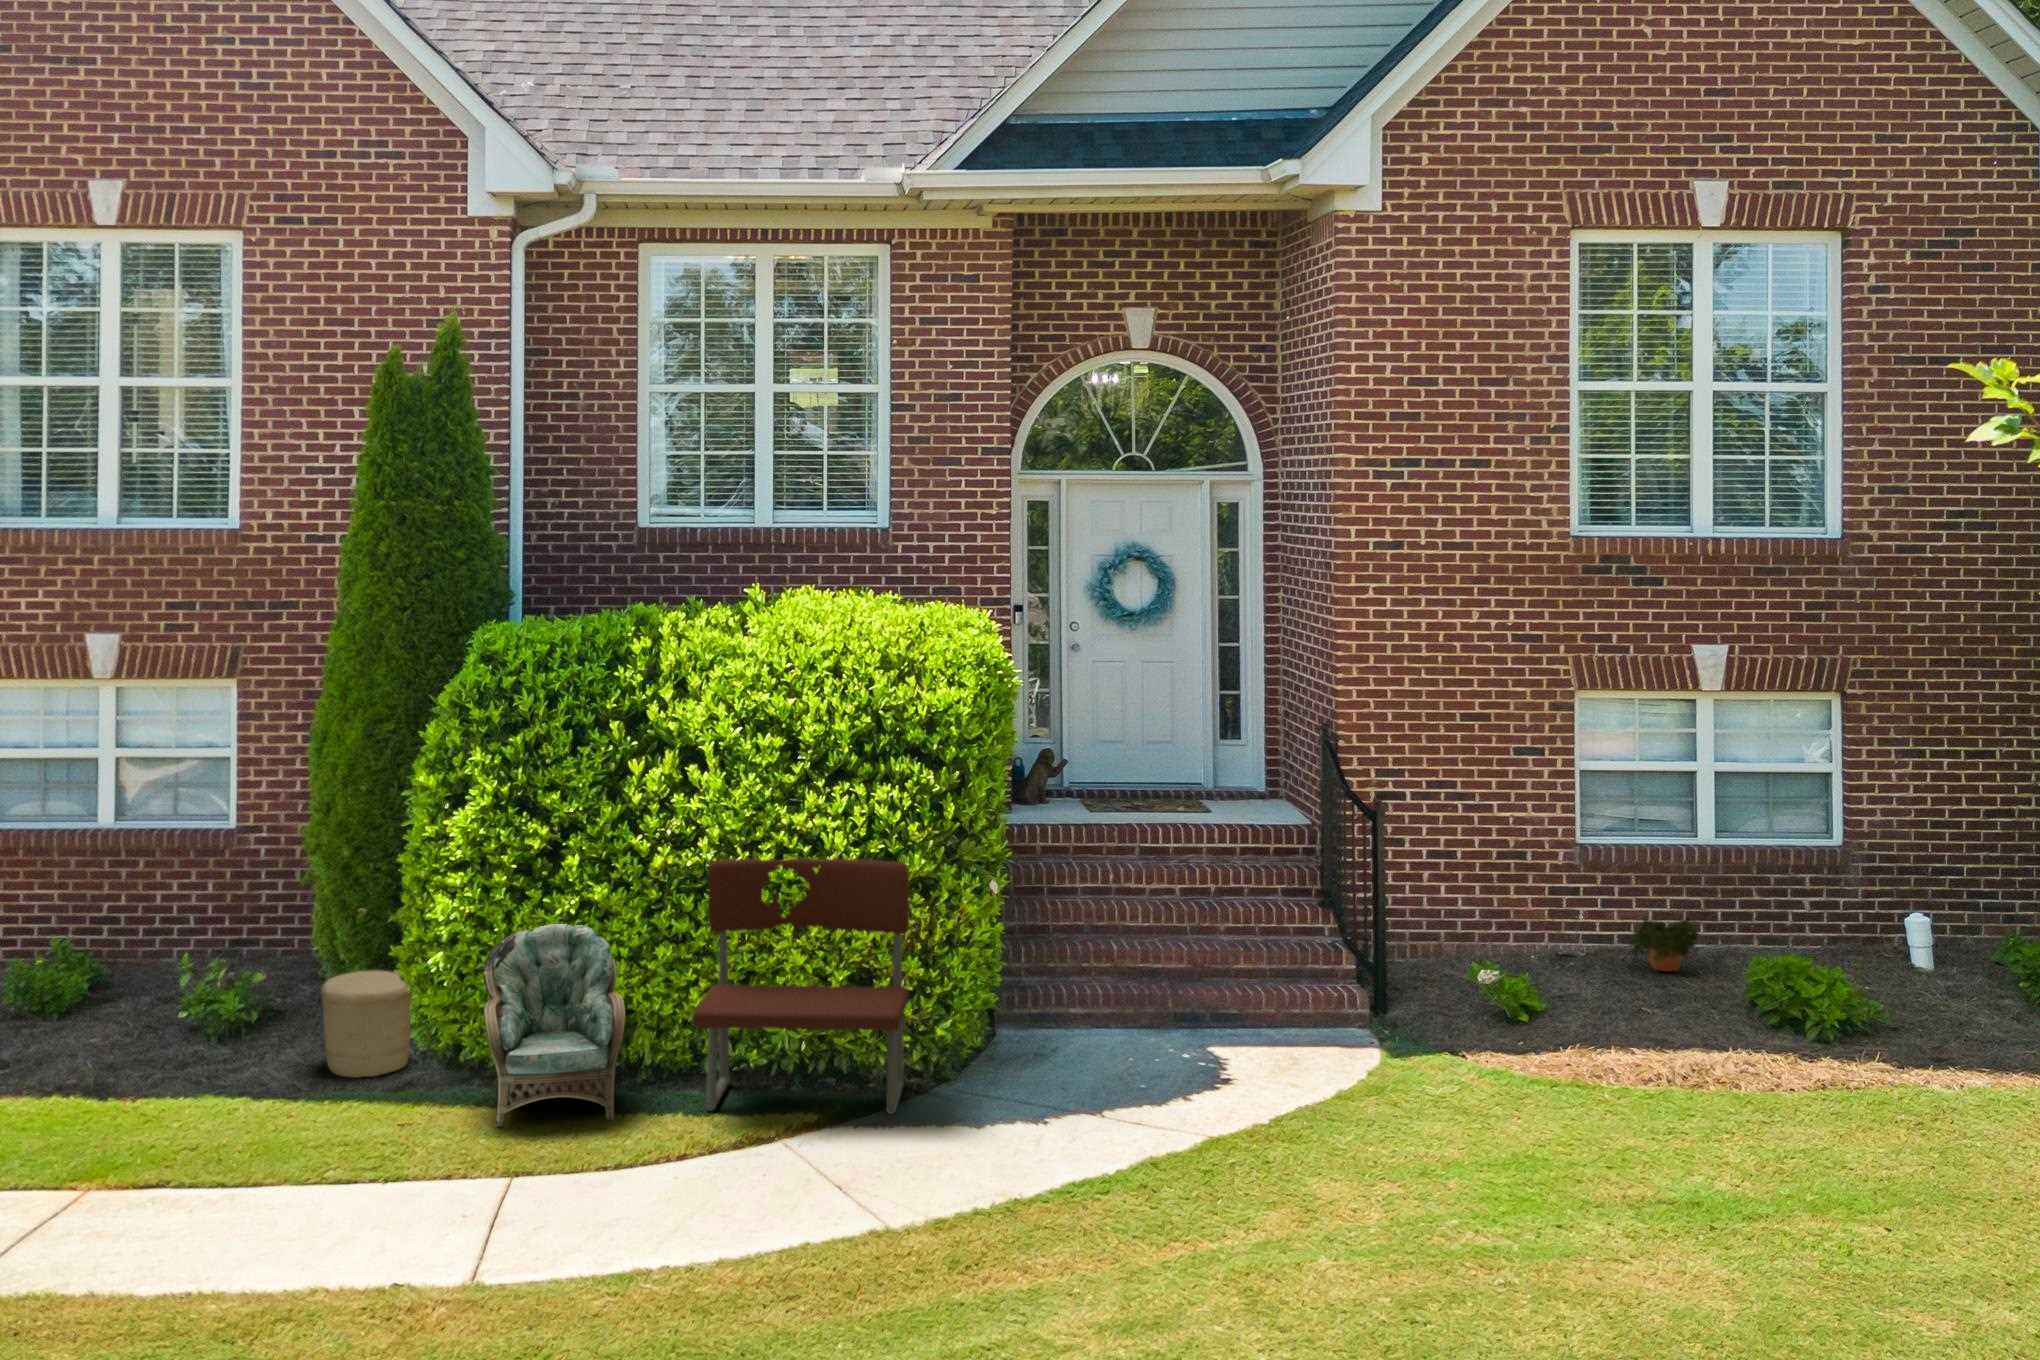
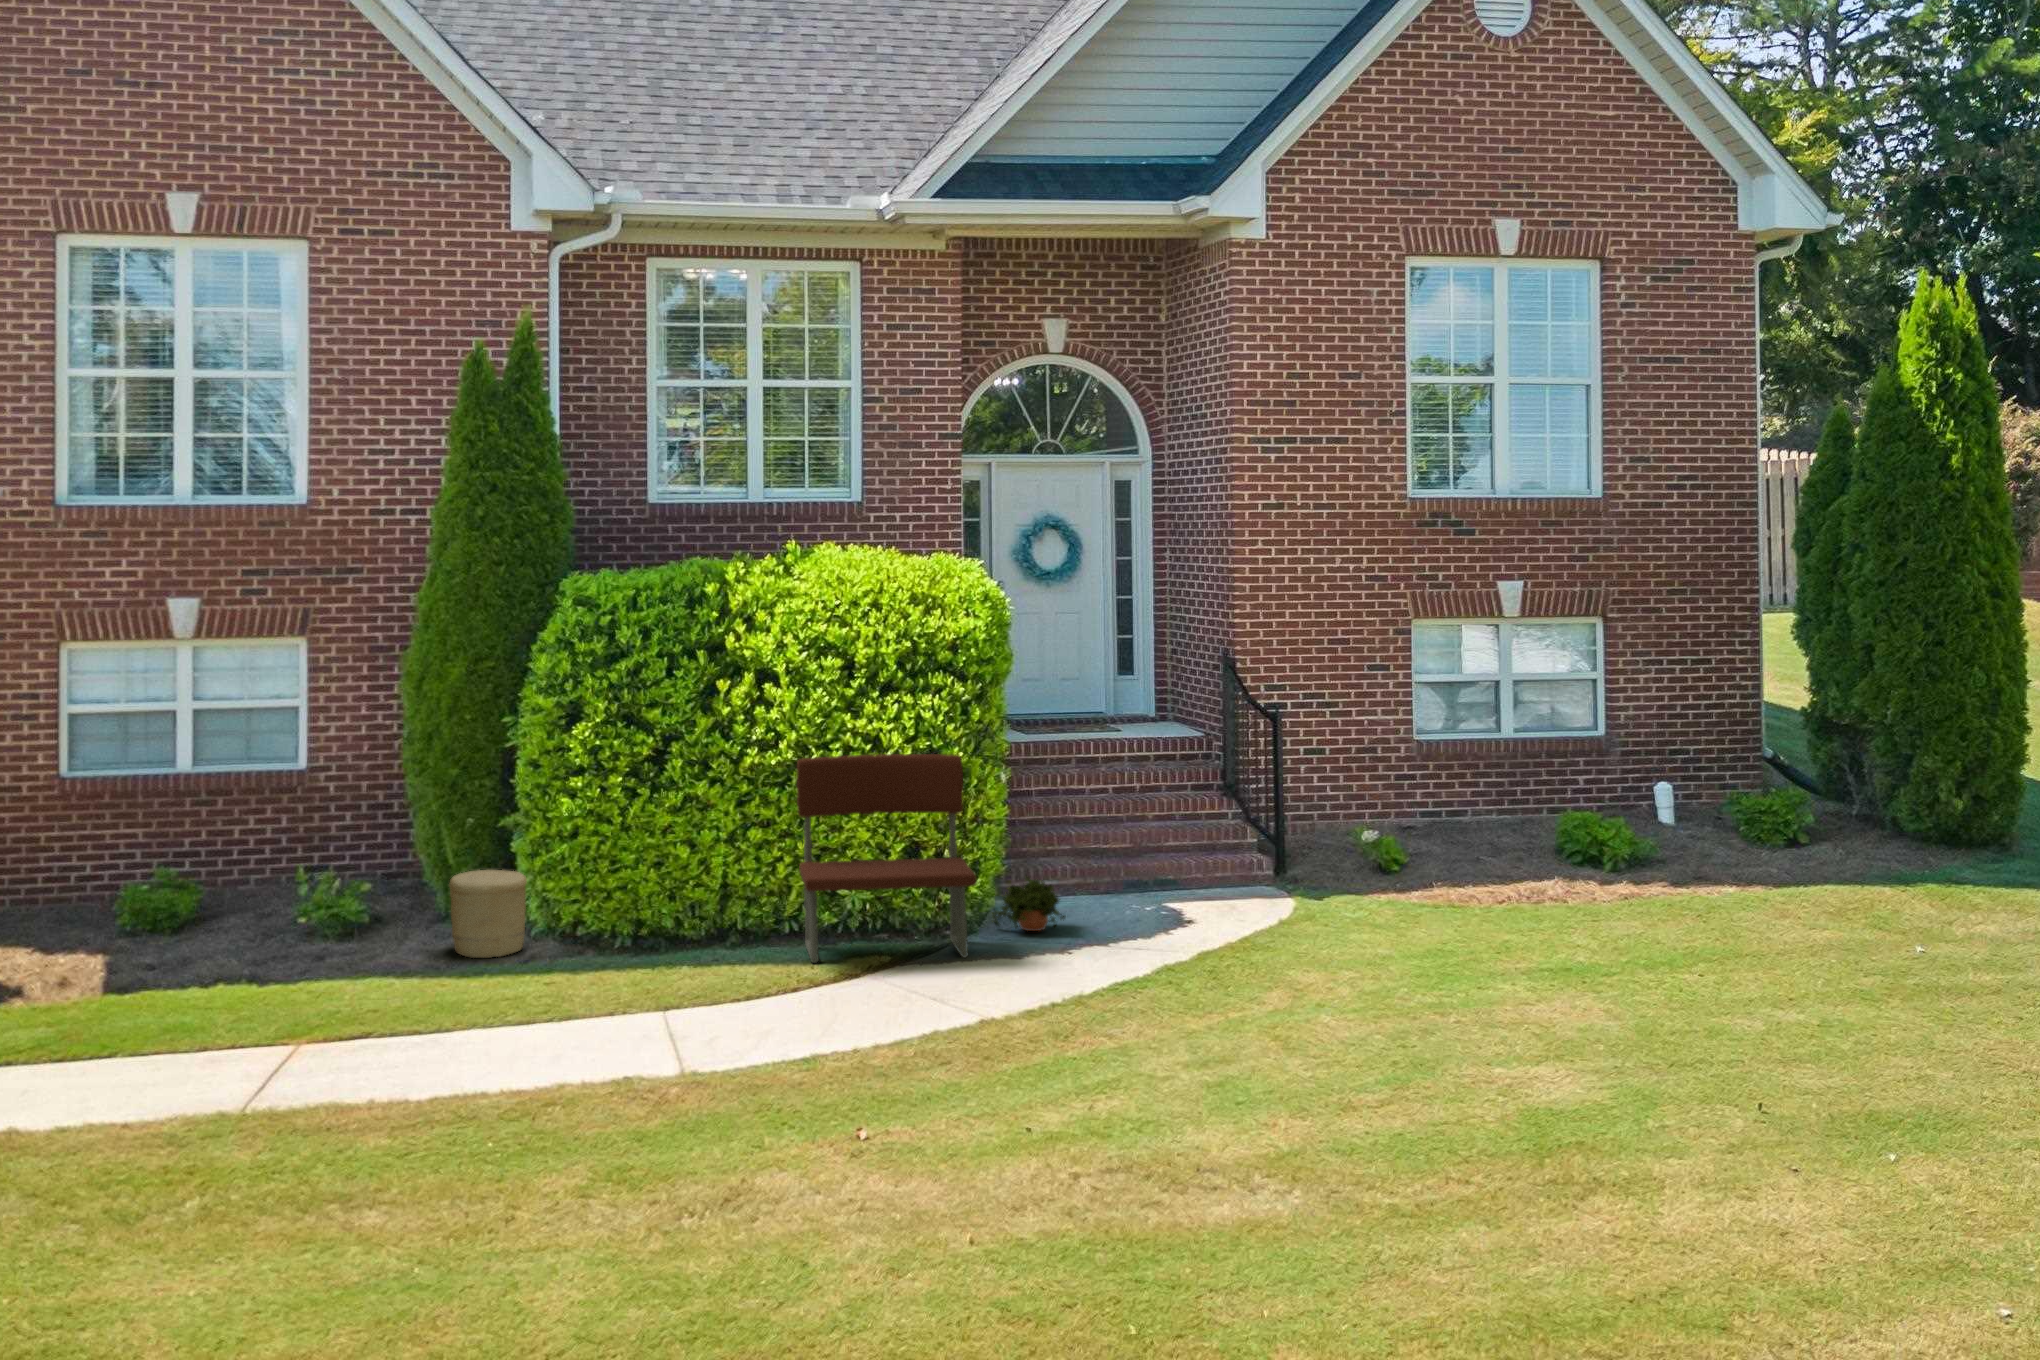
potted plant: present [1629,917,1700,971] -> present [992,877,1066,931]
armchair: present [483,924,625,1127] -> none [612,816,744,982]

